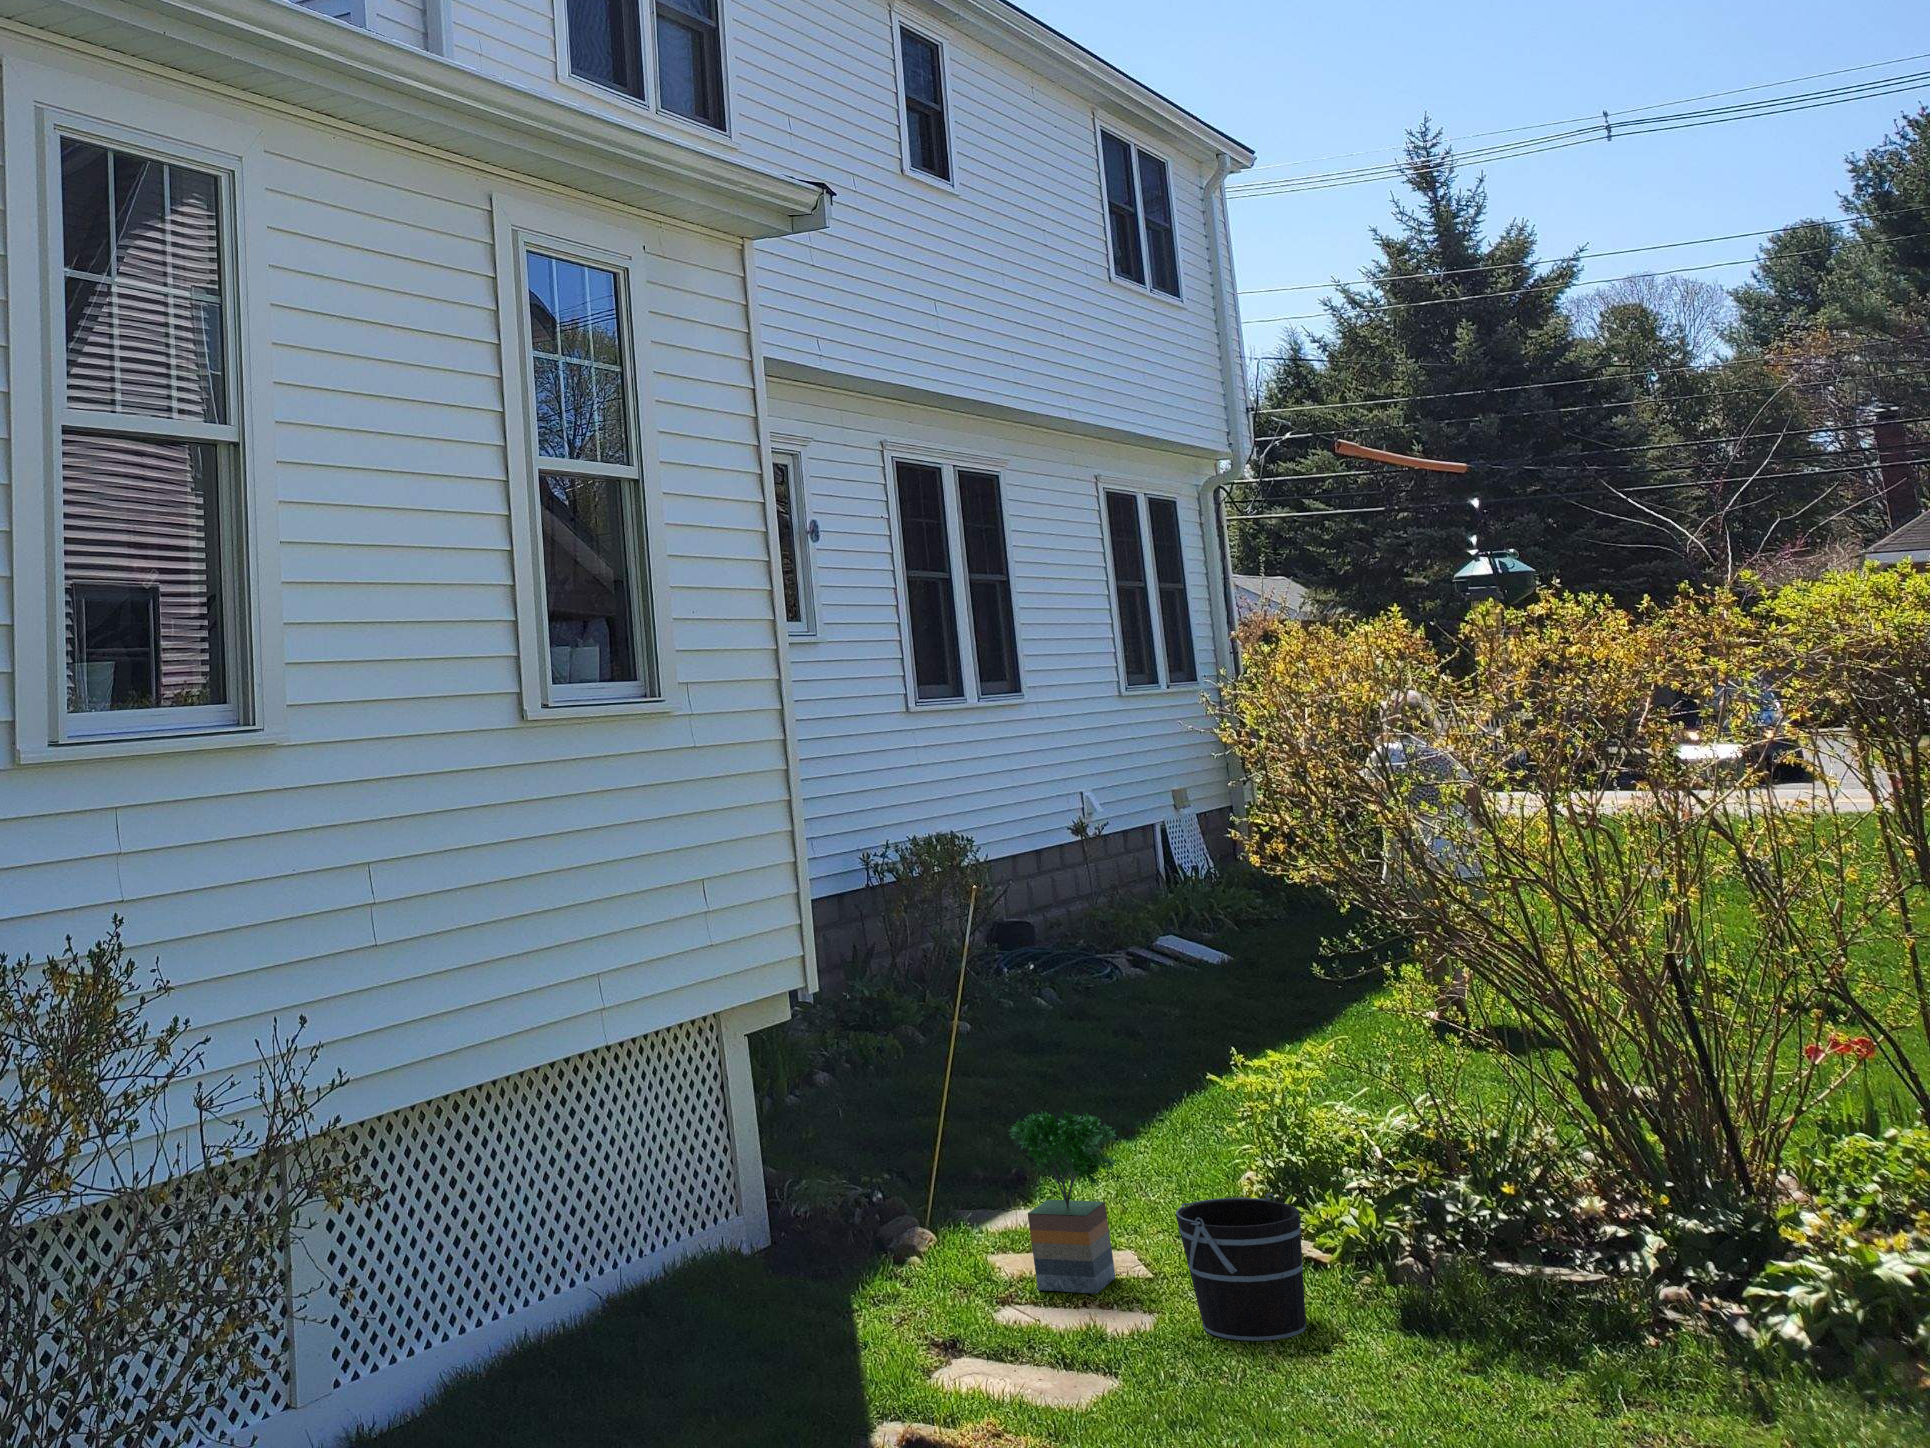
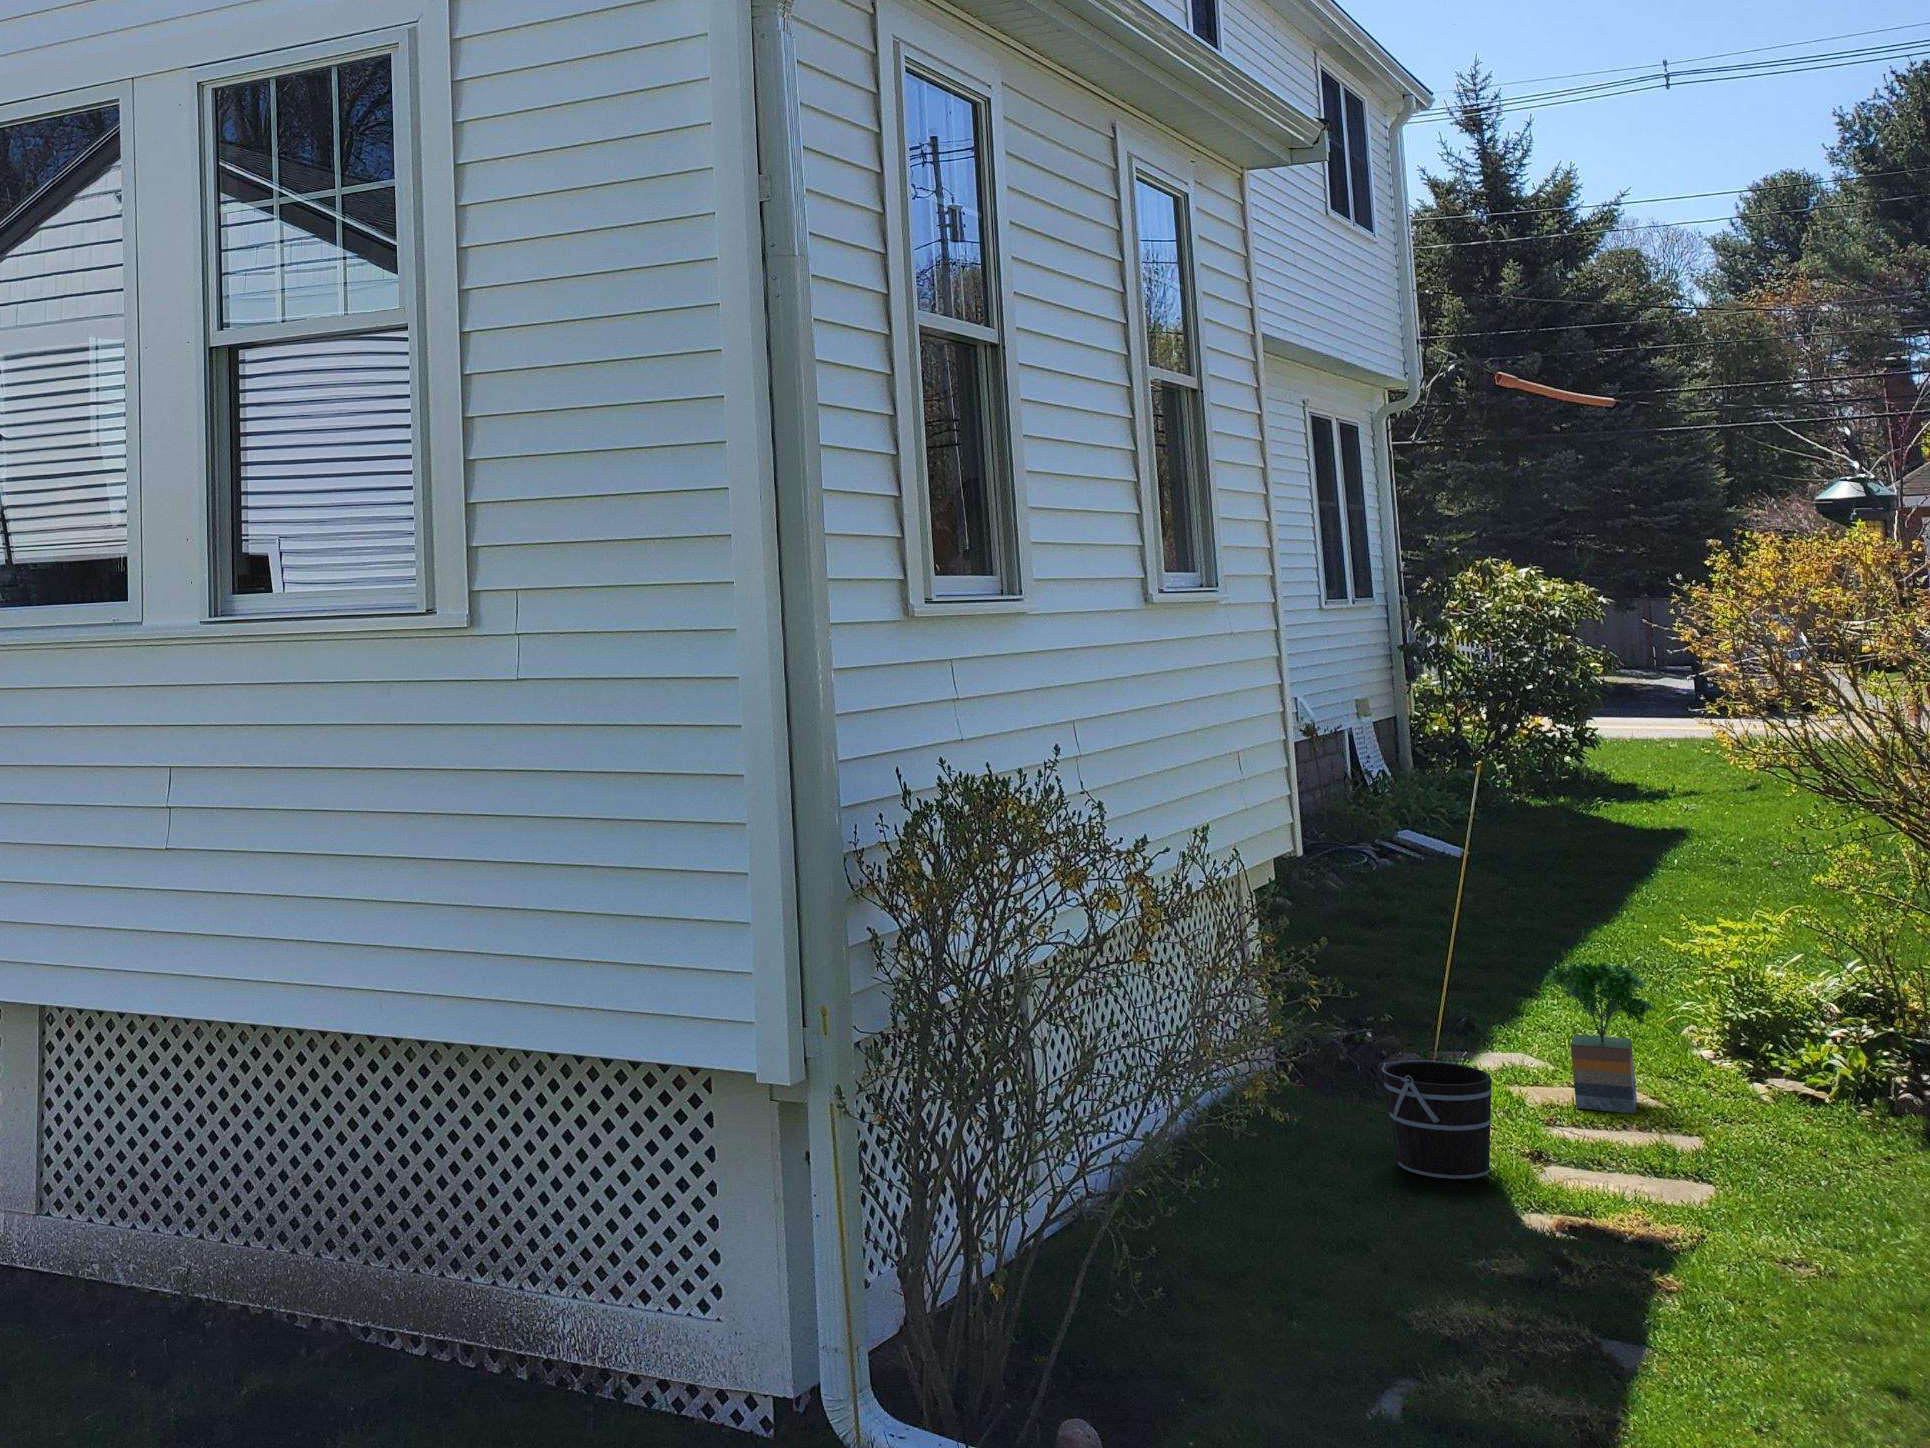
bucket: present [1176,1193,1306,1341] -> present [1382,1059,1492,1179]

